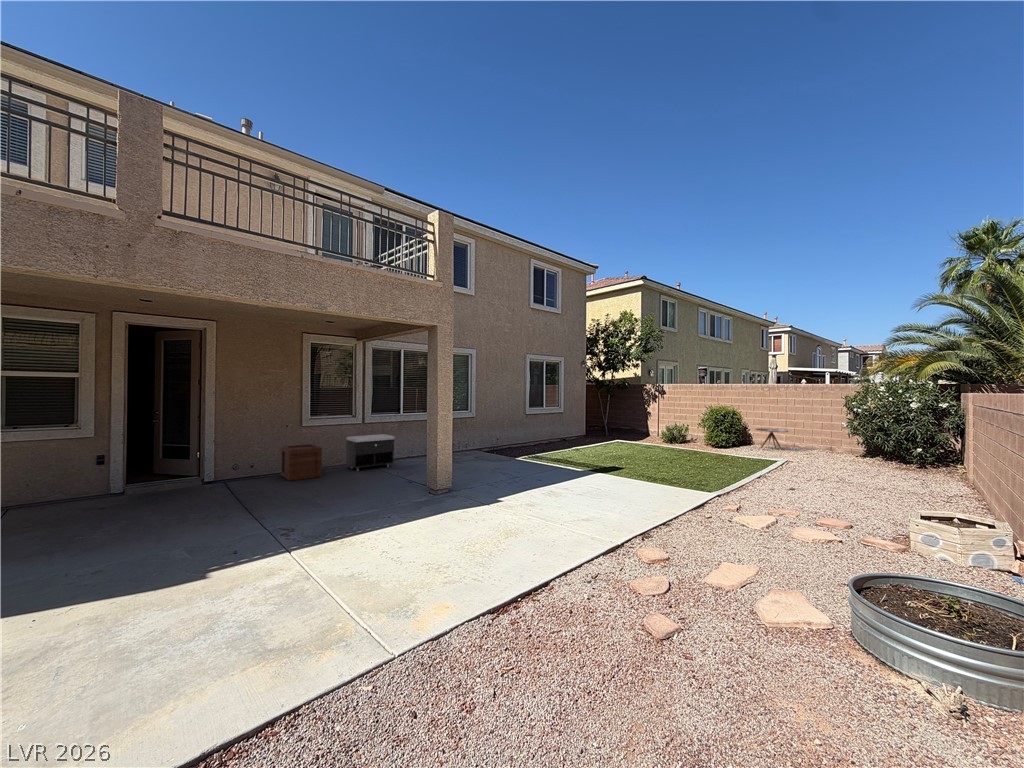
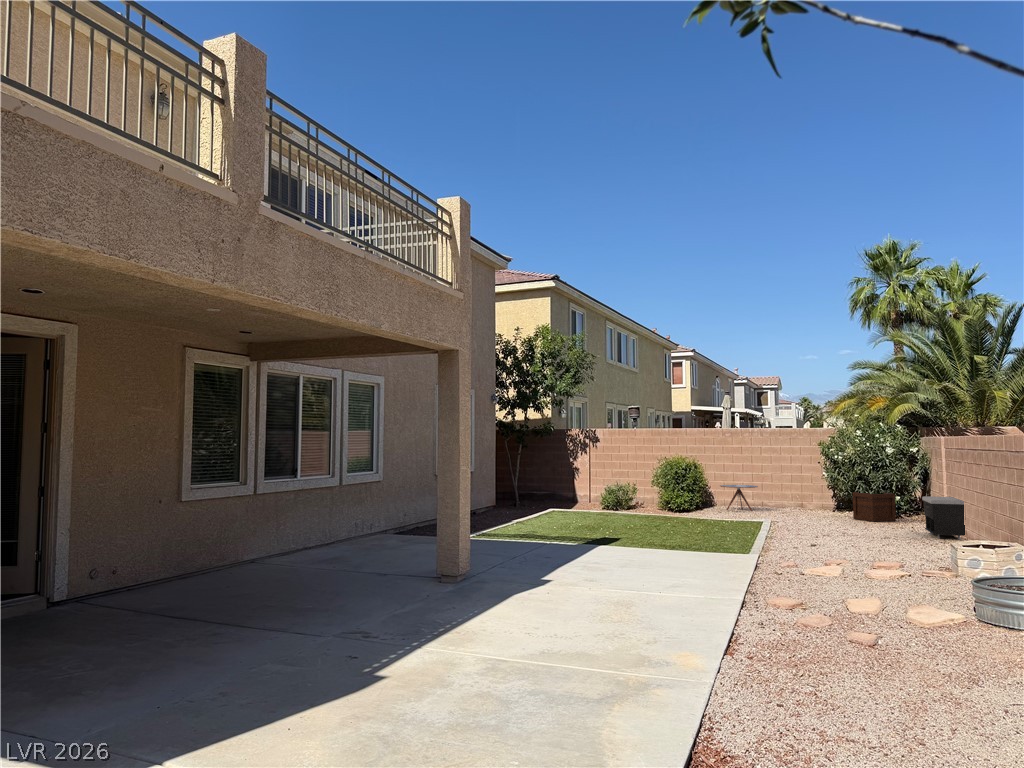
storage bench: present [346,434,395,471] -> present [922,496,965,539]
wooden crate: present [281,444,322,481] -> present [853,492,896,522]

